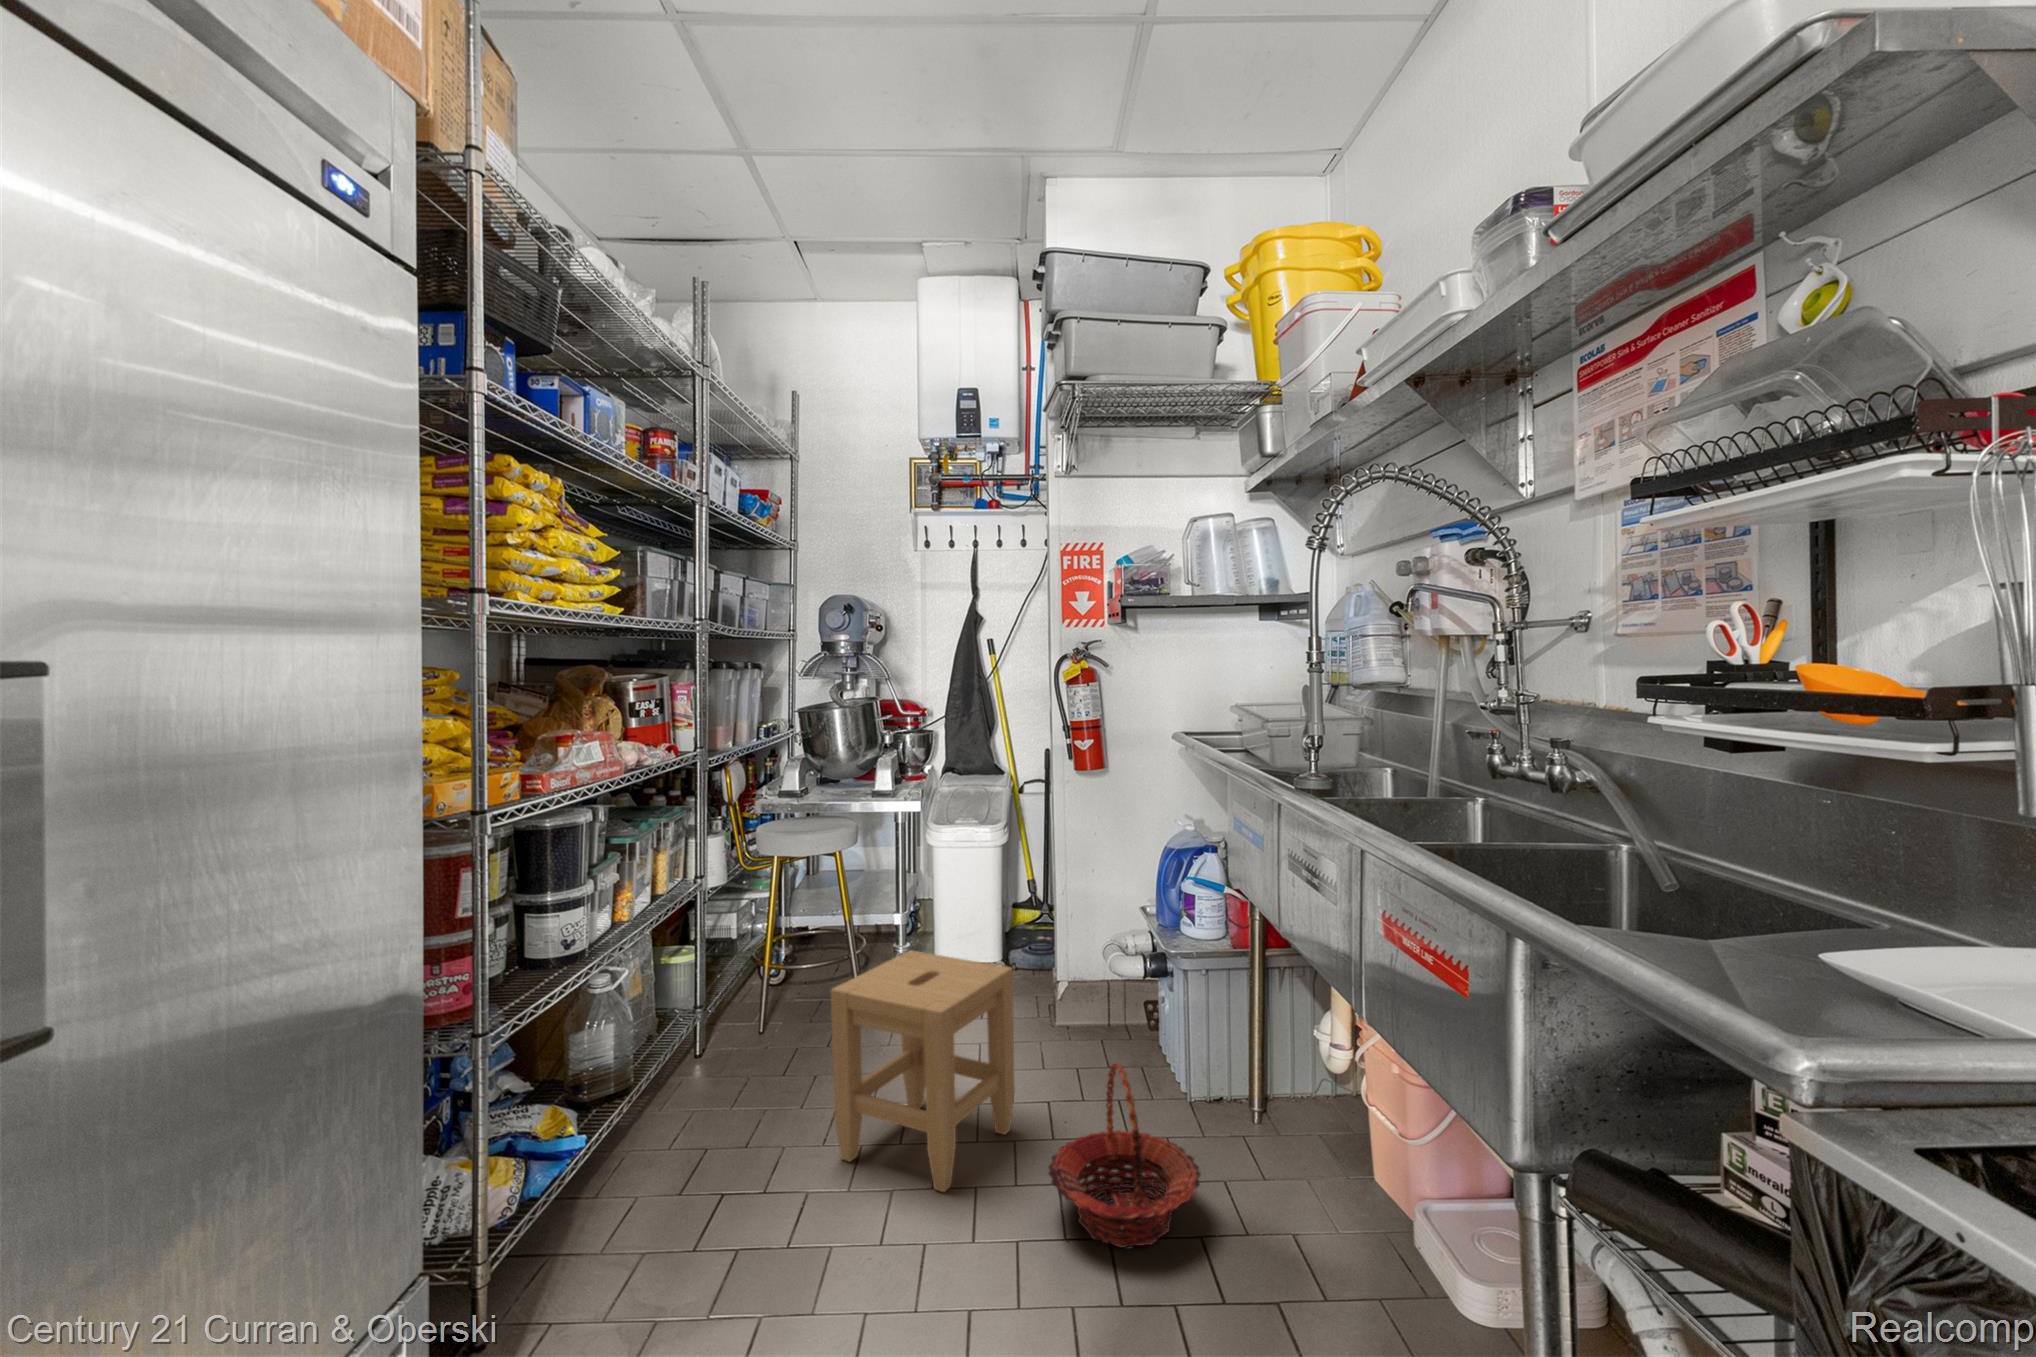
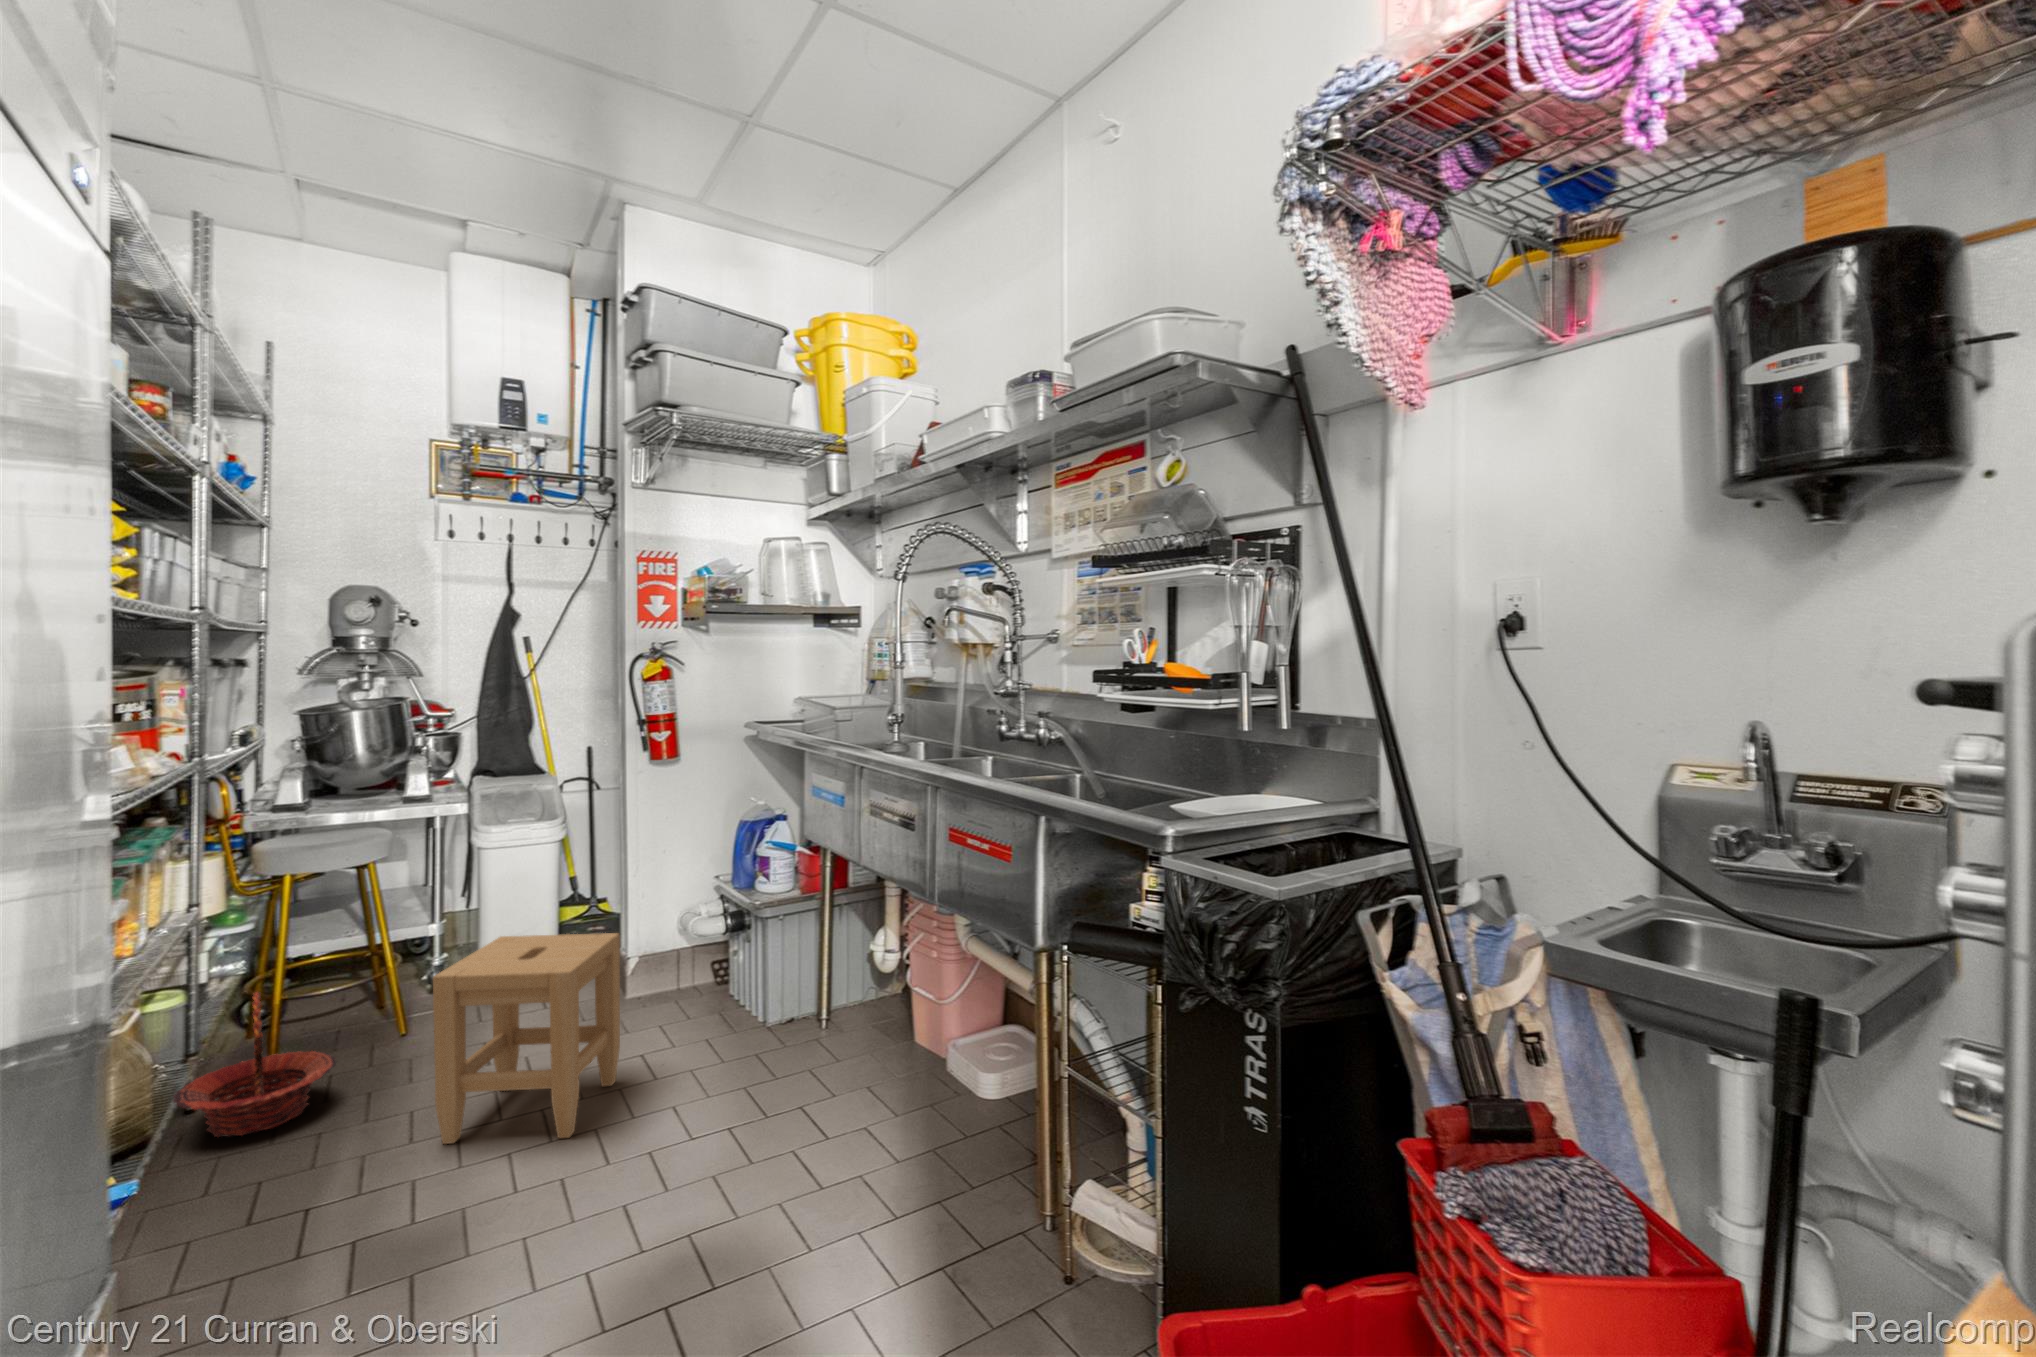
basket: present [1048,1063,1200,1248] -> present [173,992,336,1137]

